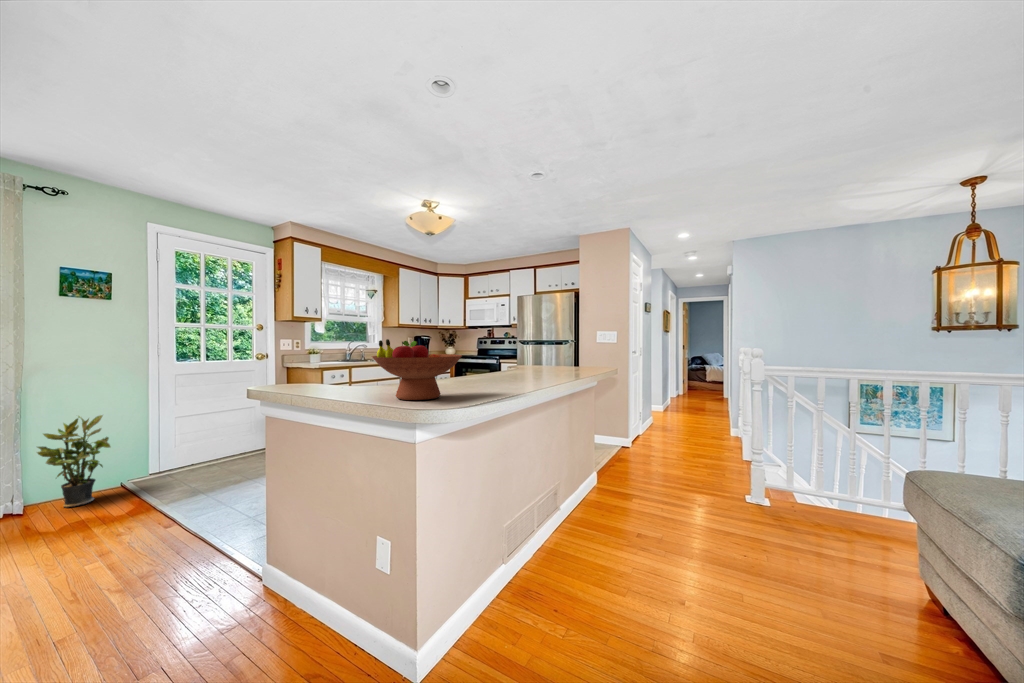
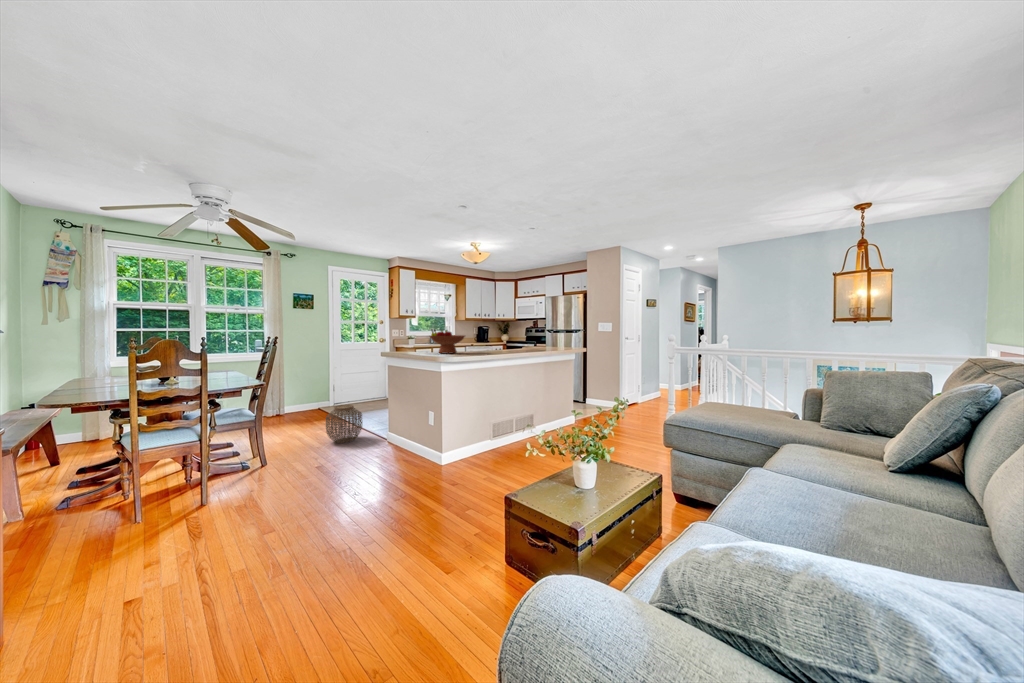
potted plant: present [37,415,110,508] -> none [288,368,316,413]
woven basket: none [77,517,192,627] -> present [326,405,362,443]

